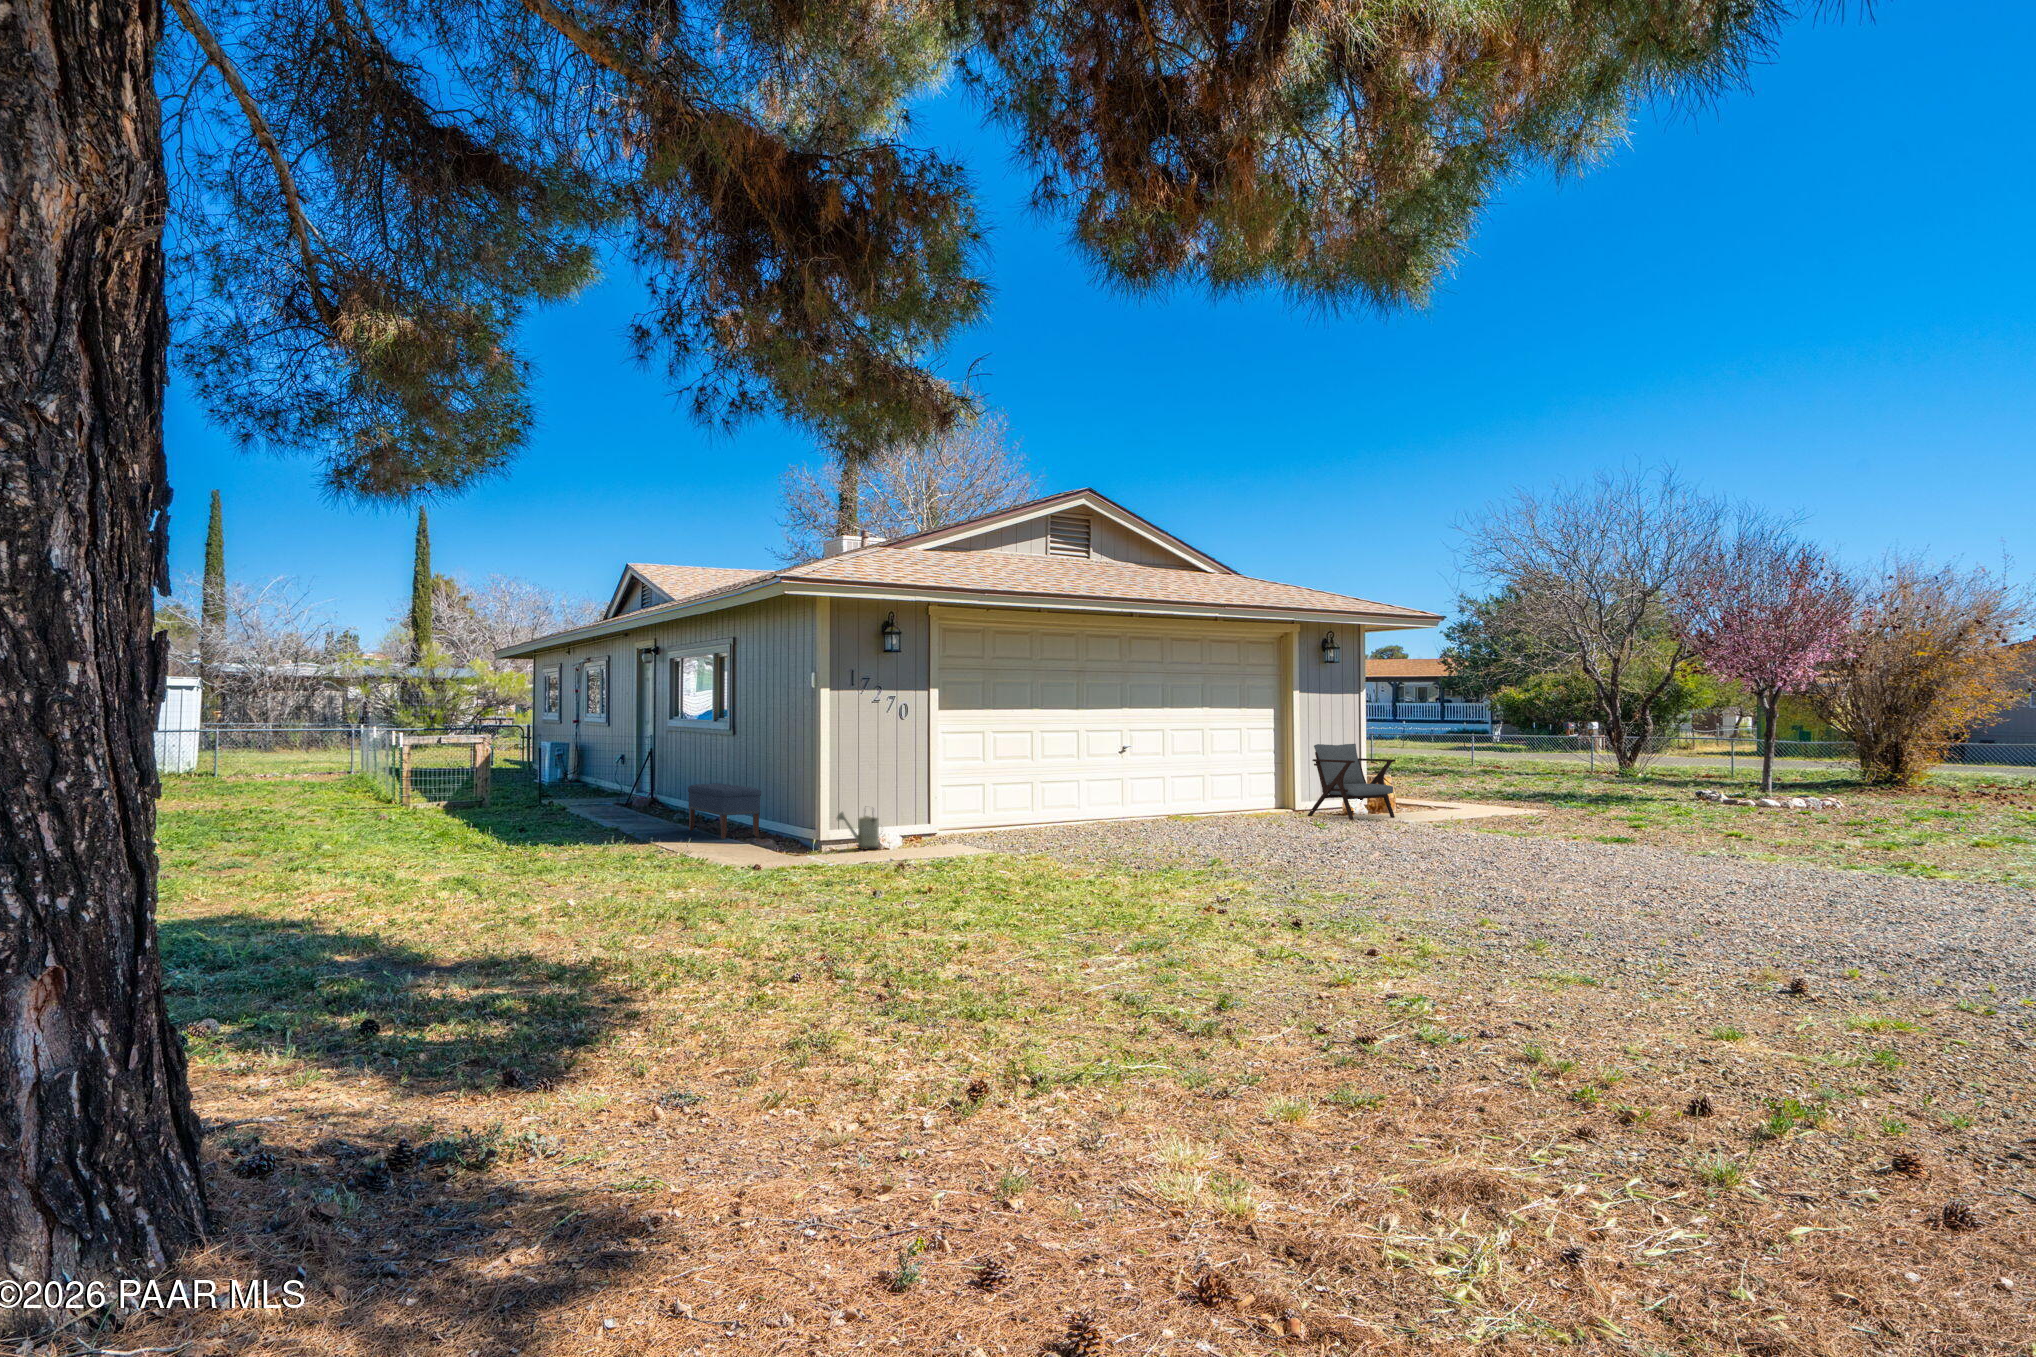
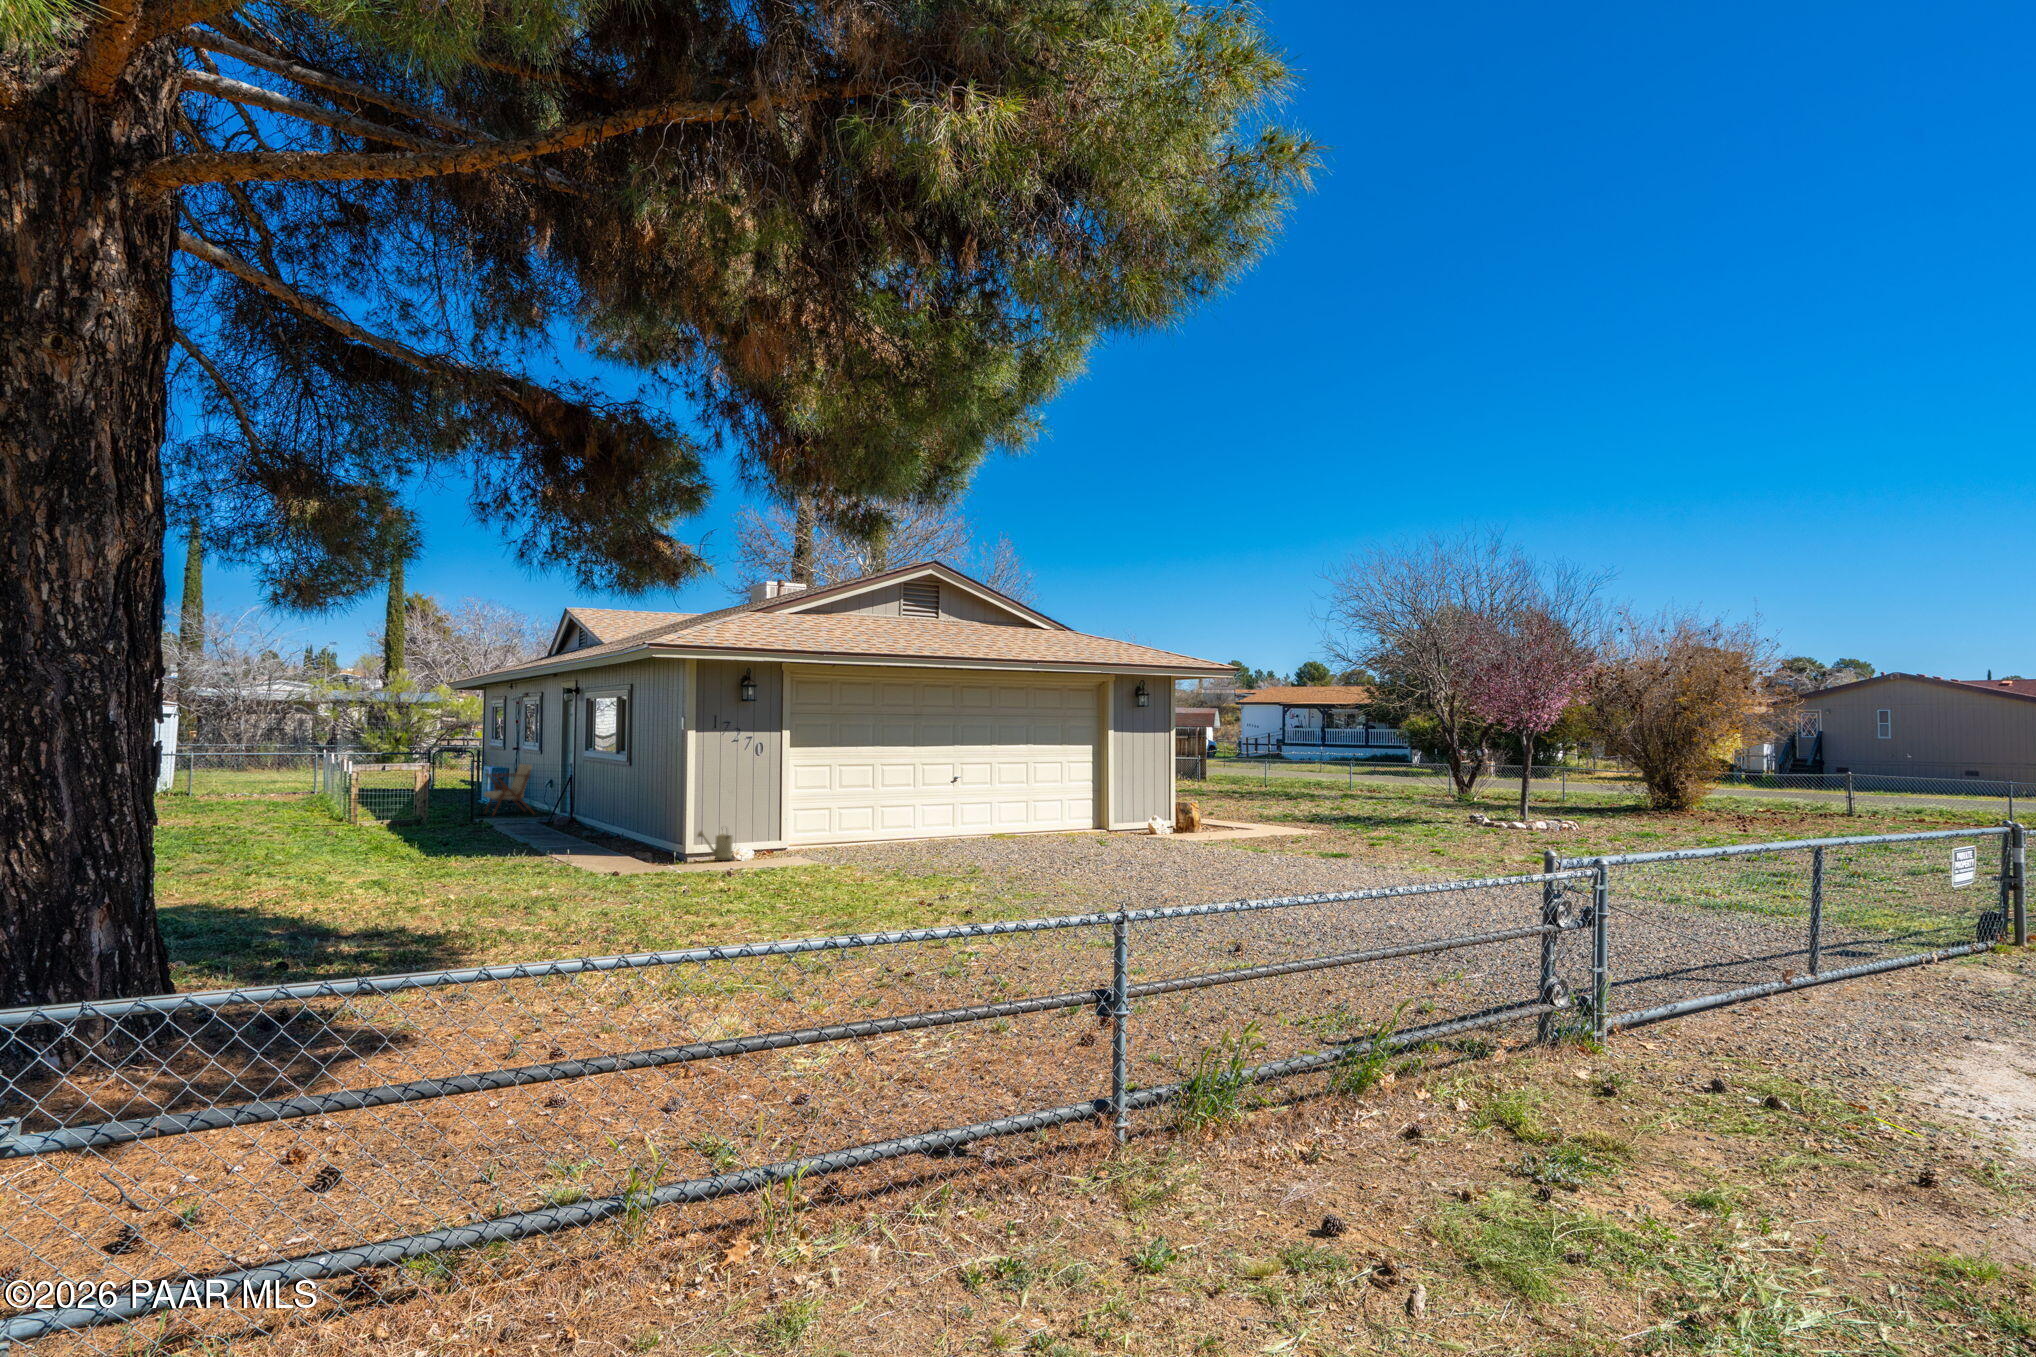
lounge chair: present [1308,744,1395,820] -> present [484,764,534,815]
bench: present [688,783,761,839] -> none [588,806,645,852]

